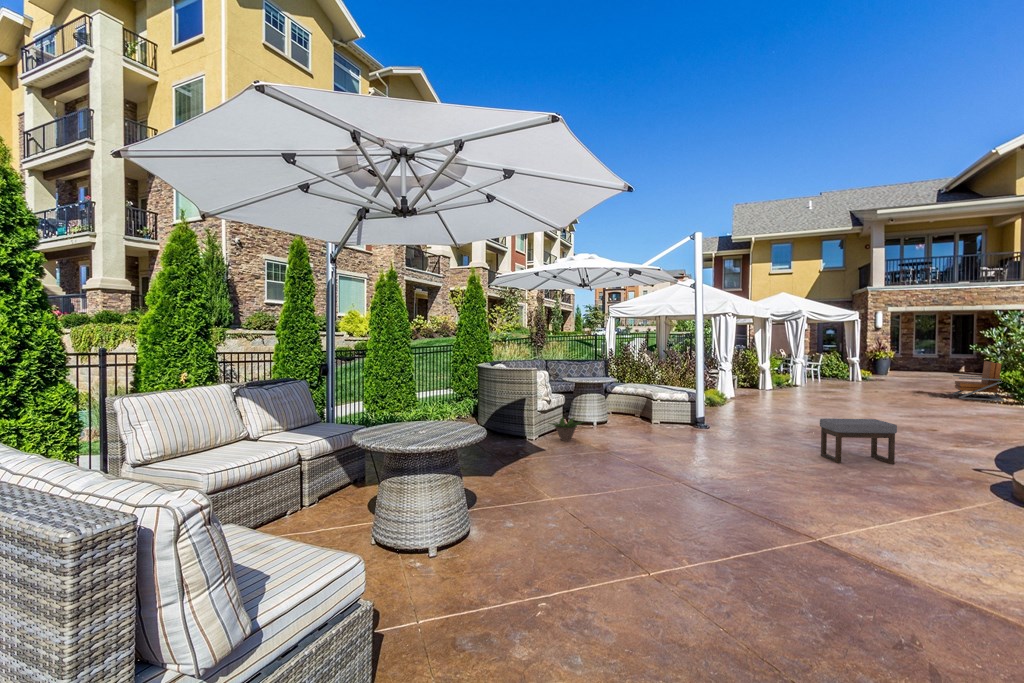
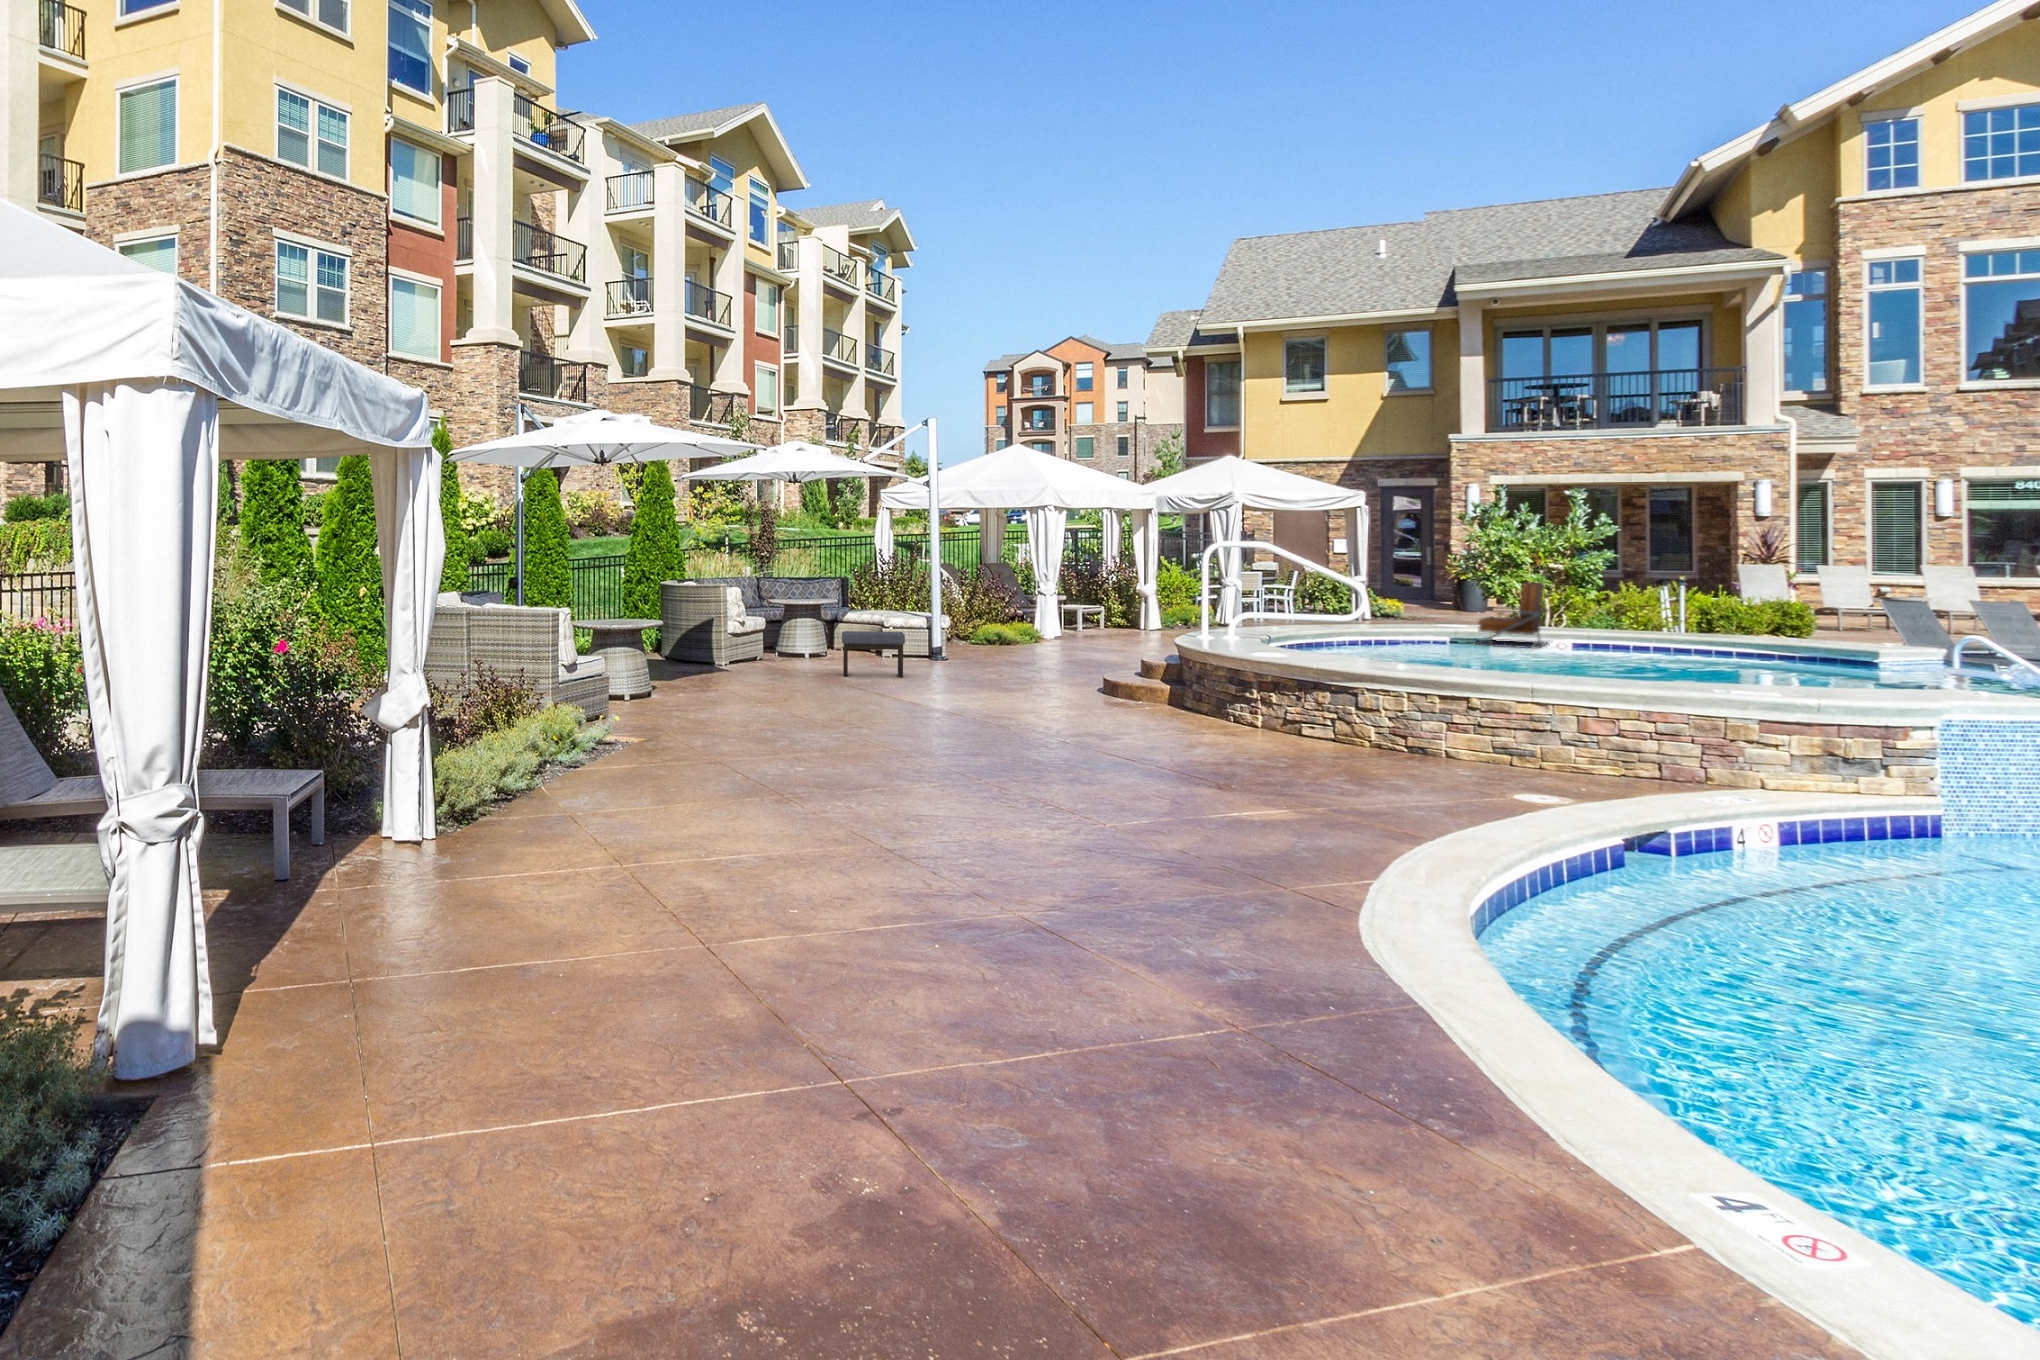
decorative plant: present [549,417,583,441] -> none [740,645,789,674]
ottoman: present [820,419,897,464] -> present [842,631,905,677]

